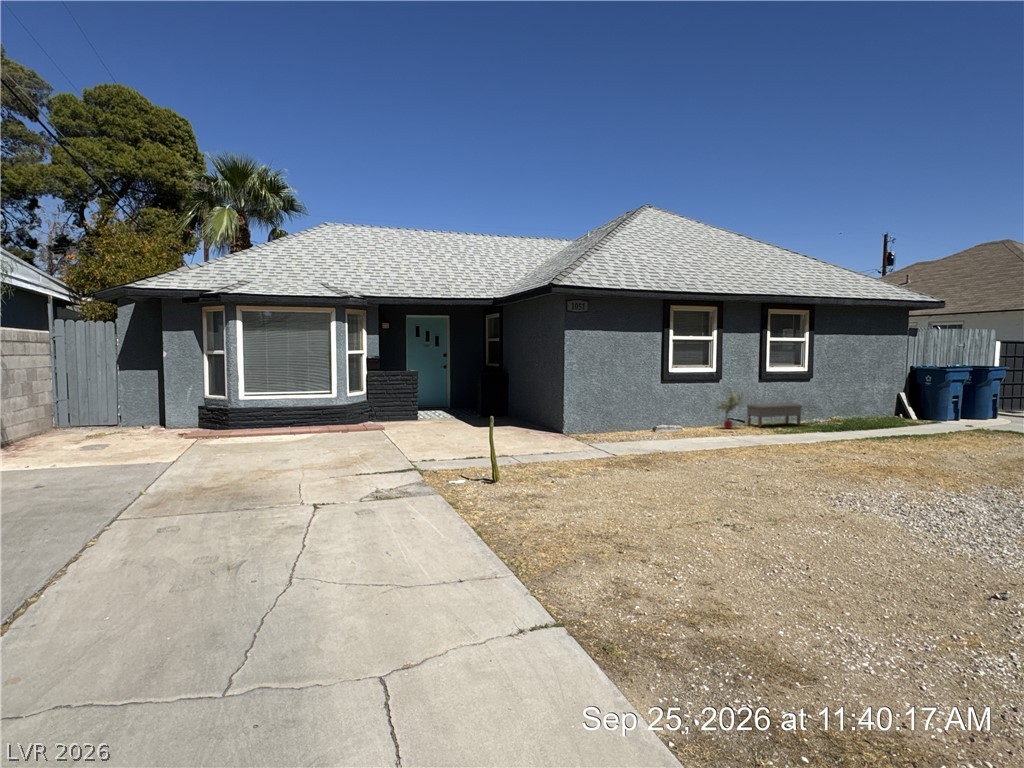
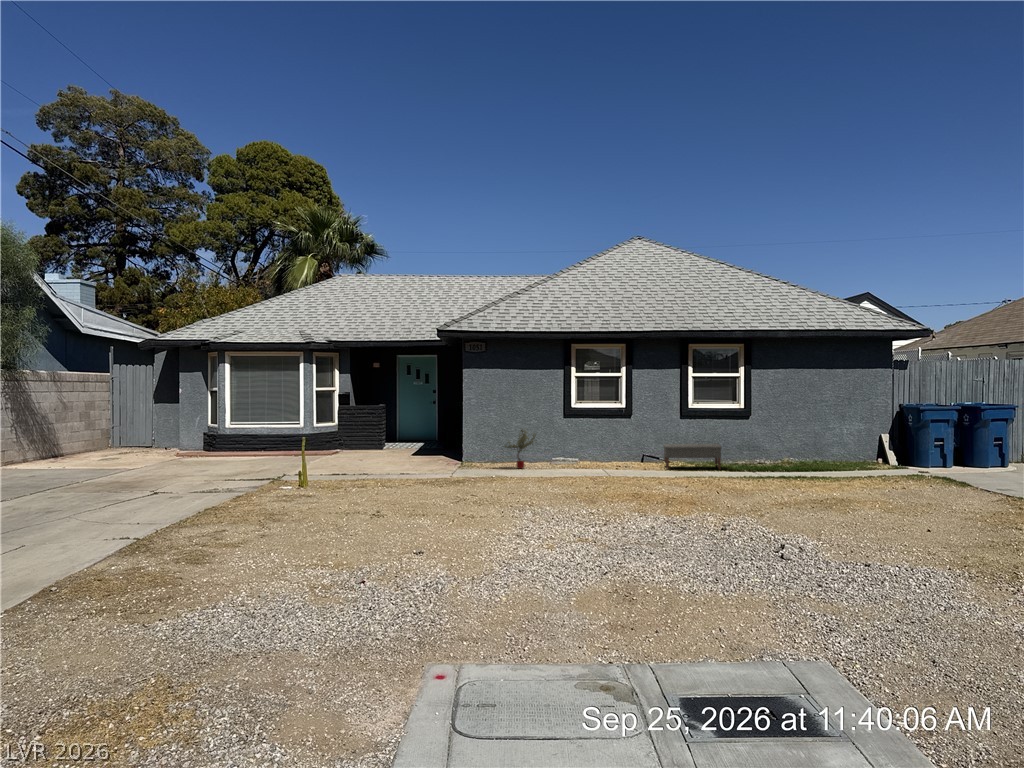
potted tree: present [715,389,744,429] -> present [505,430,536,469]

